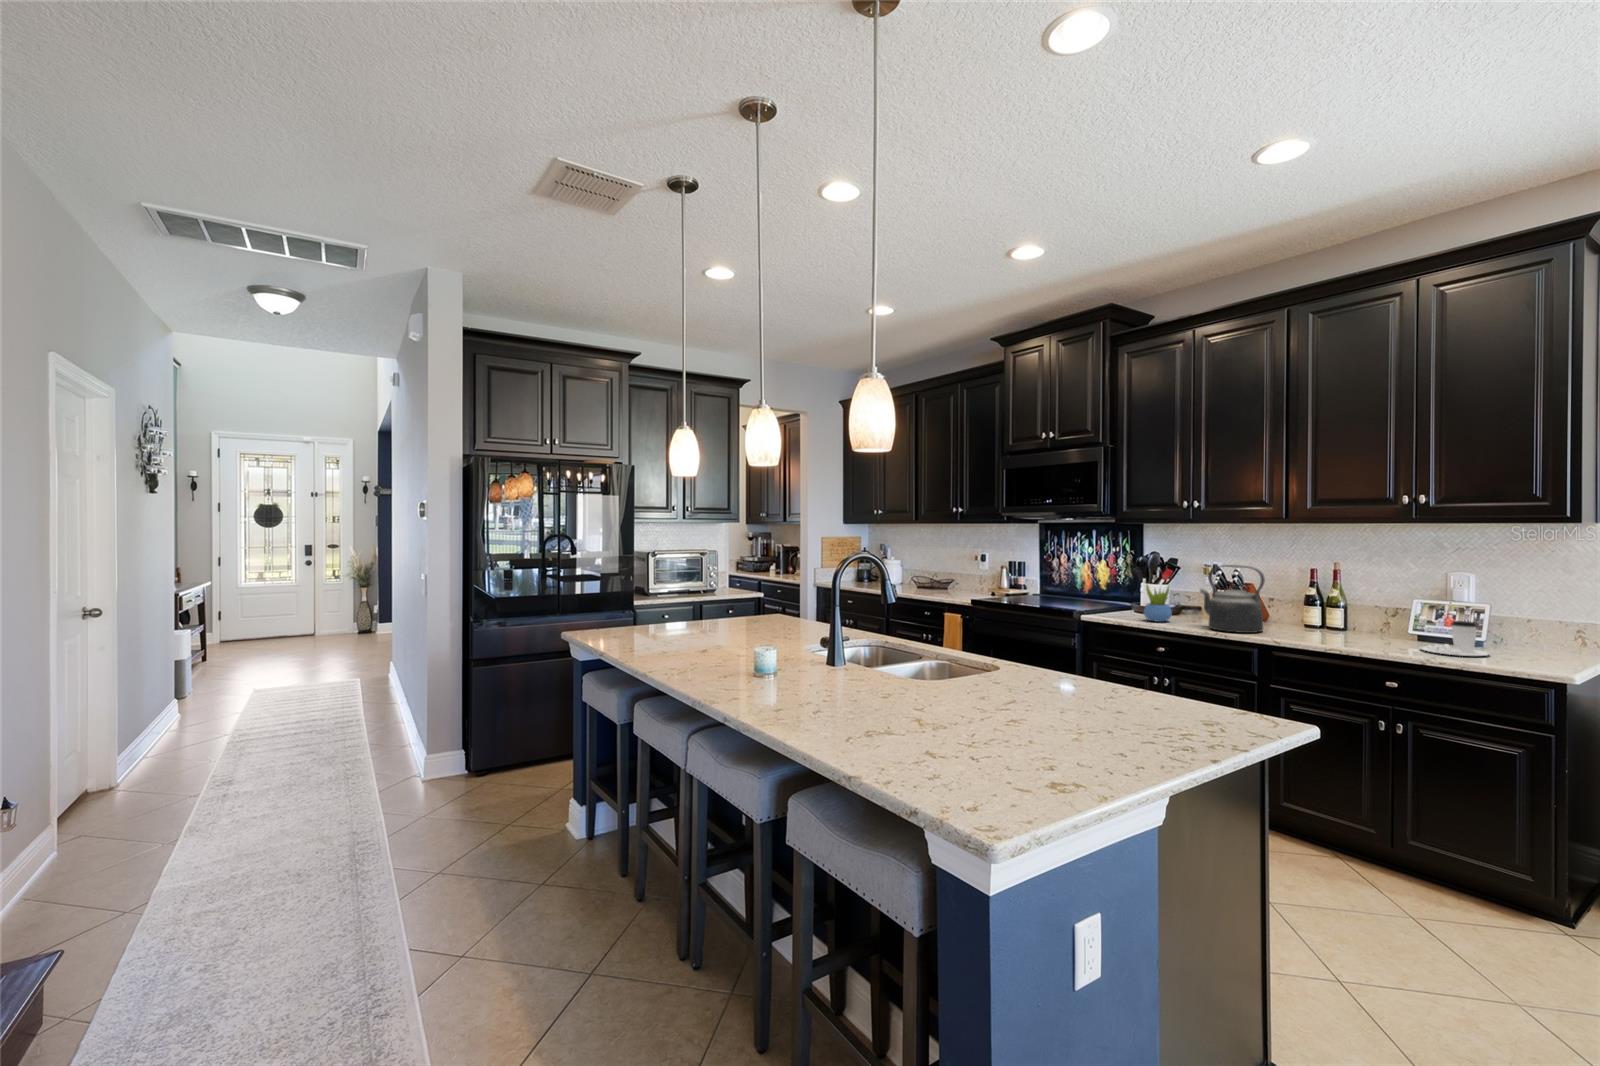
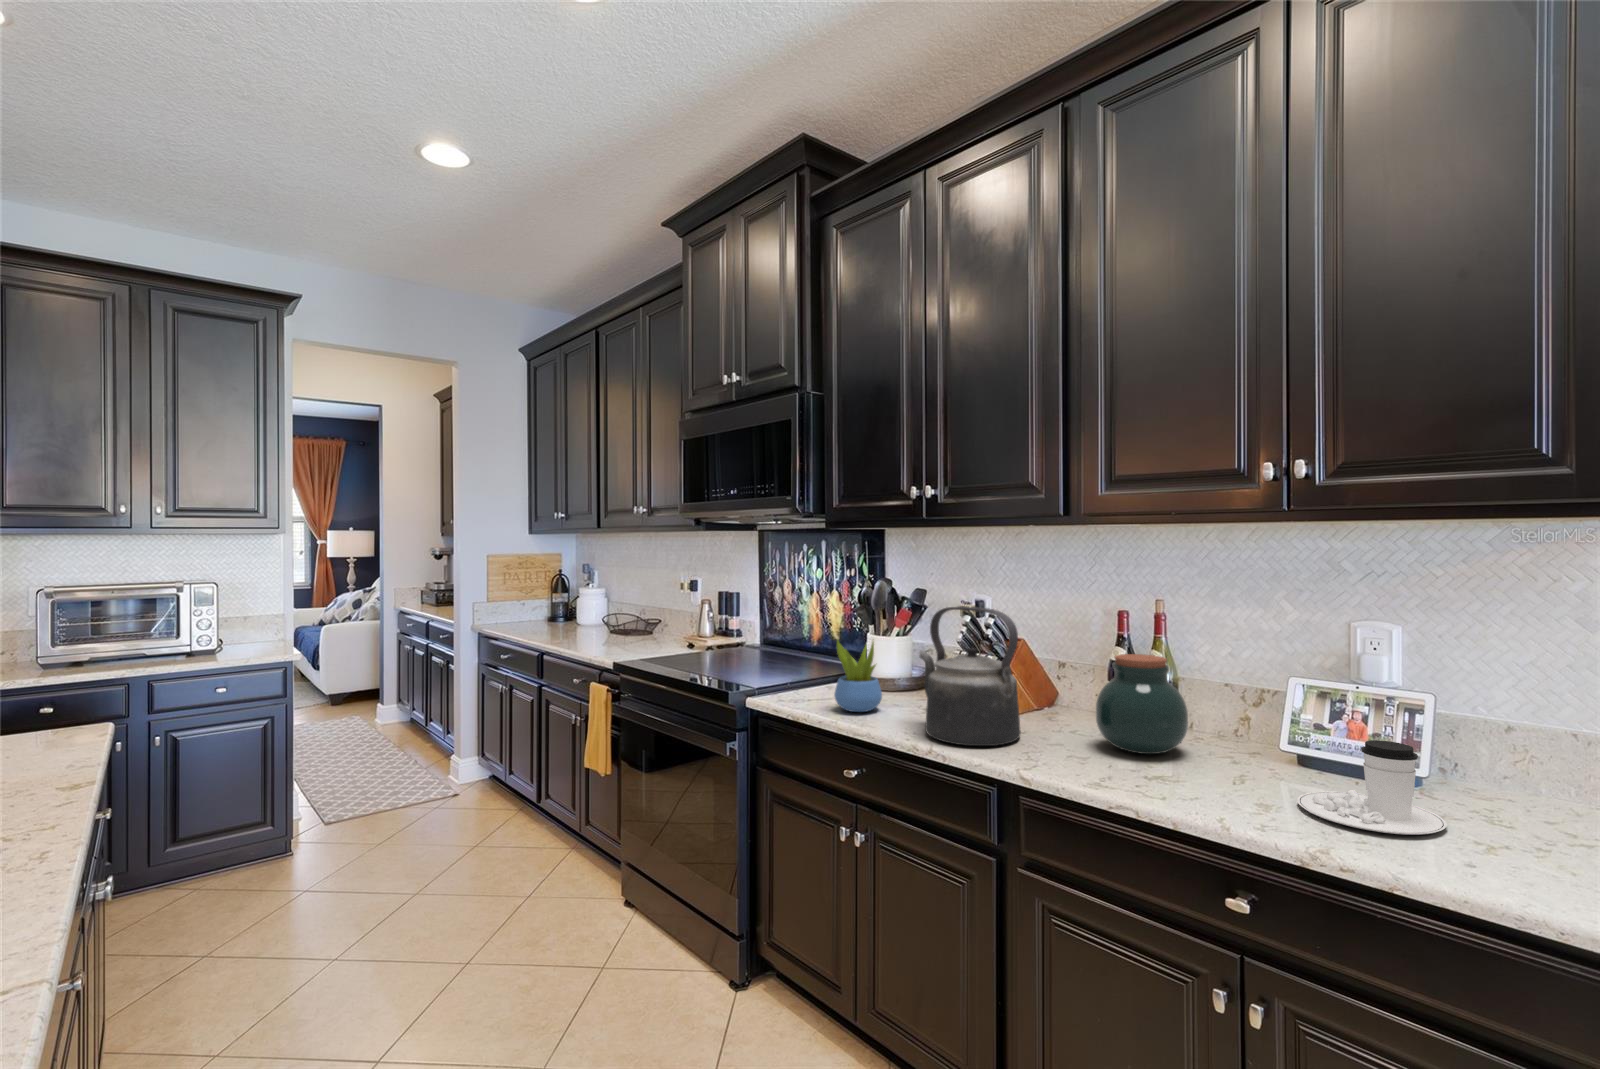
jar: none [1307,589,1359,636] -> present [1096,654,1188,754]

